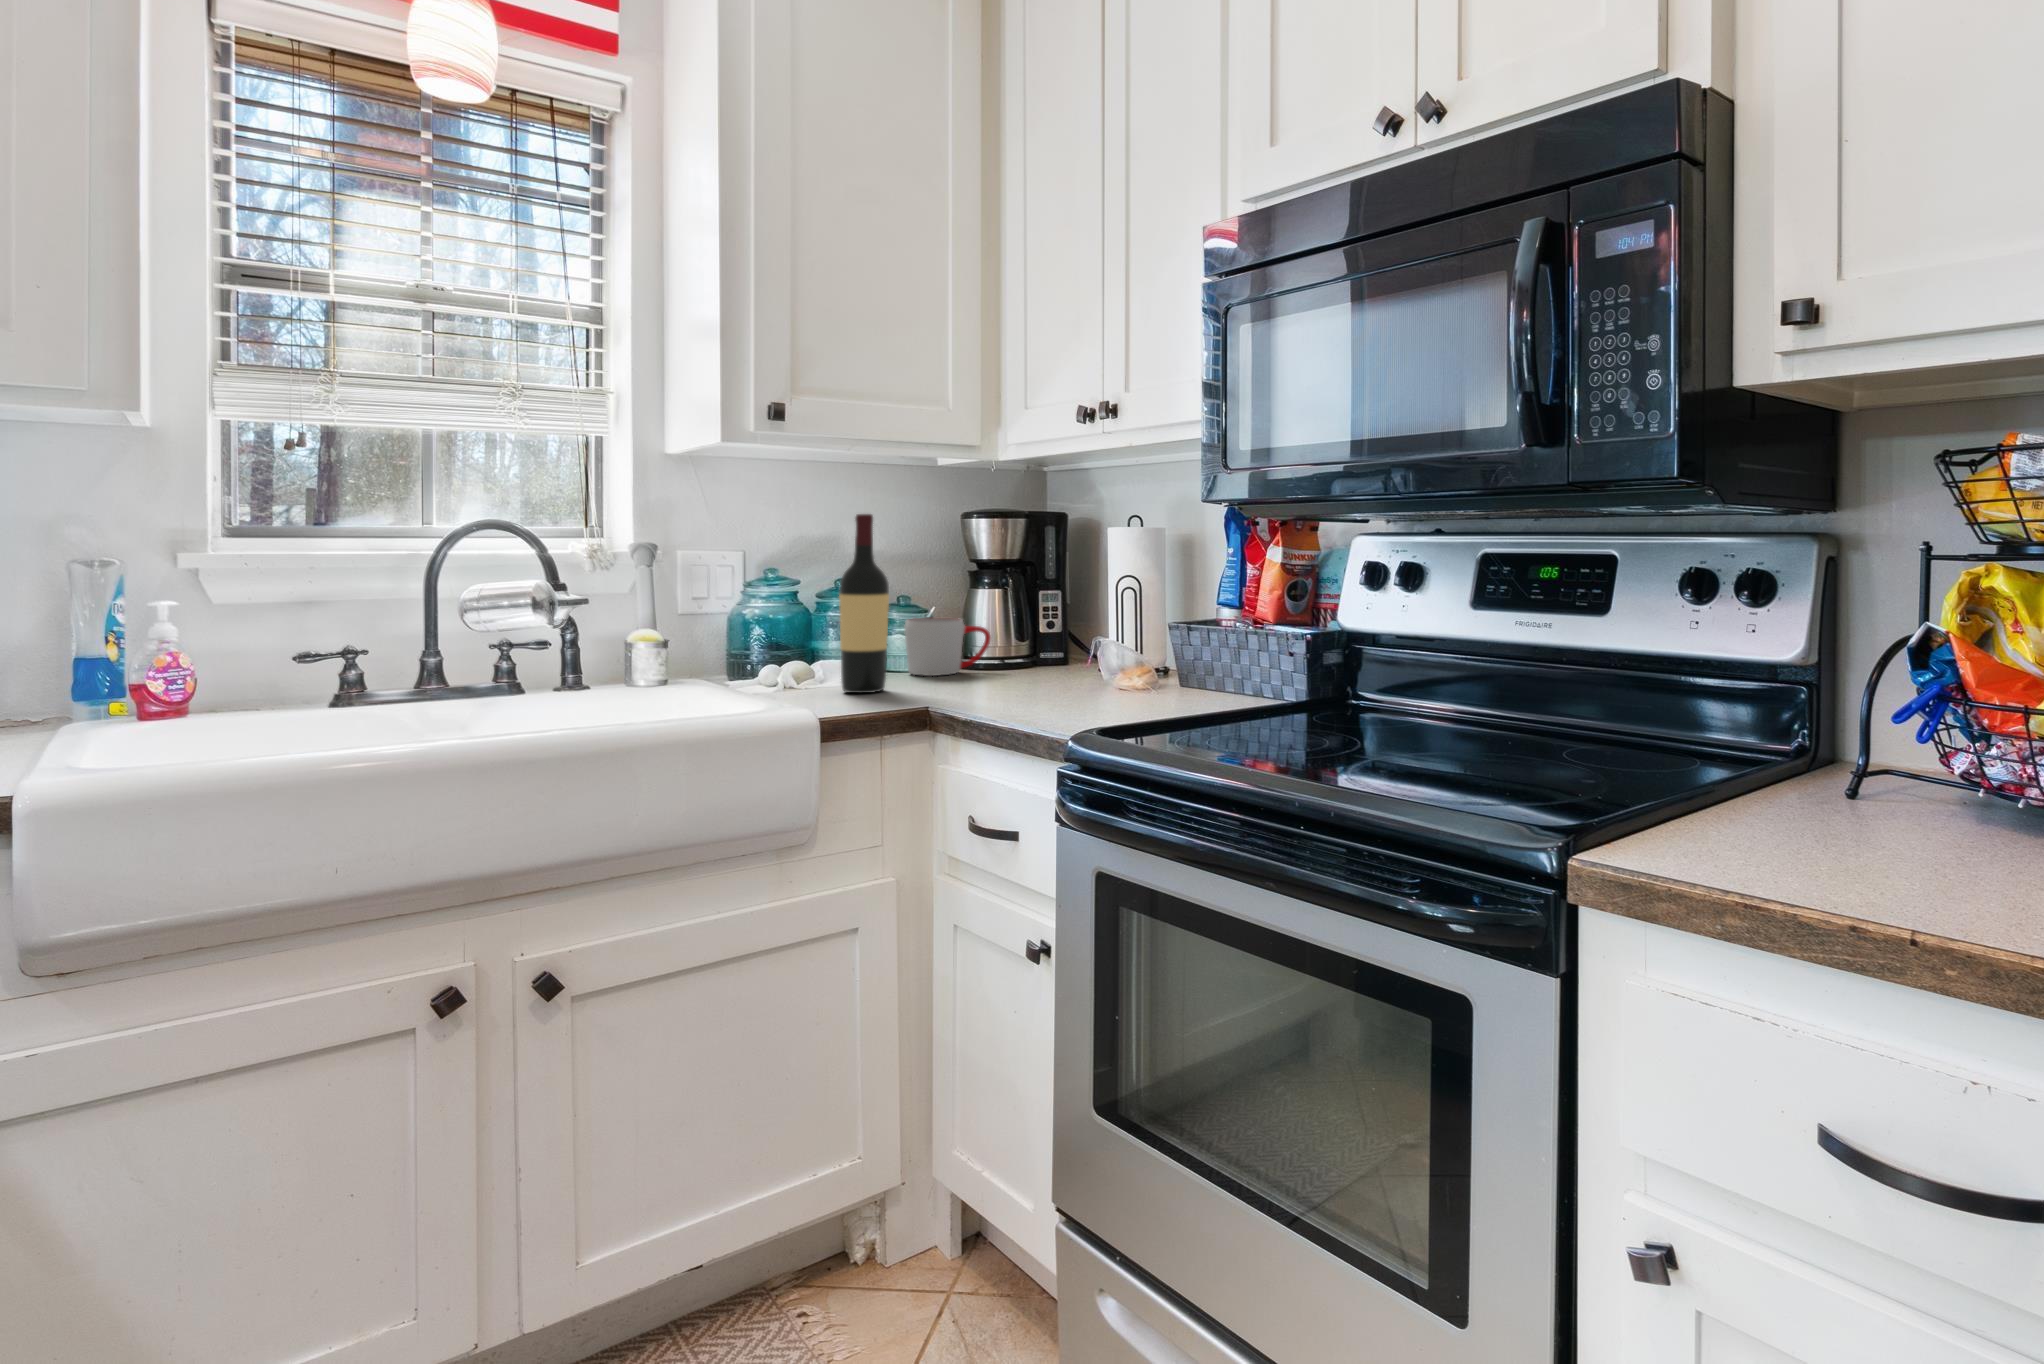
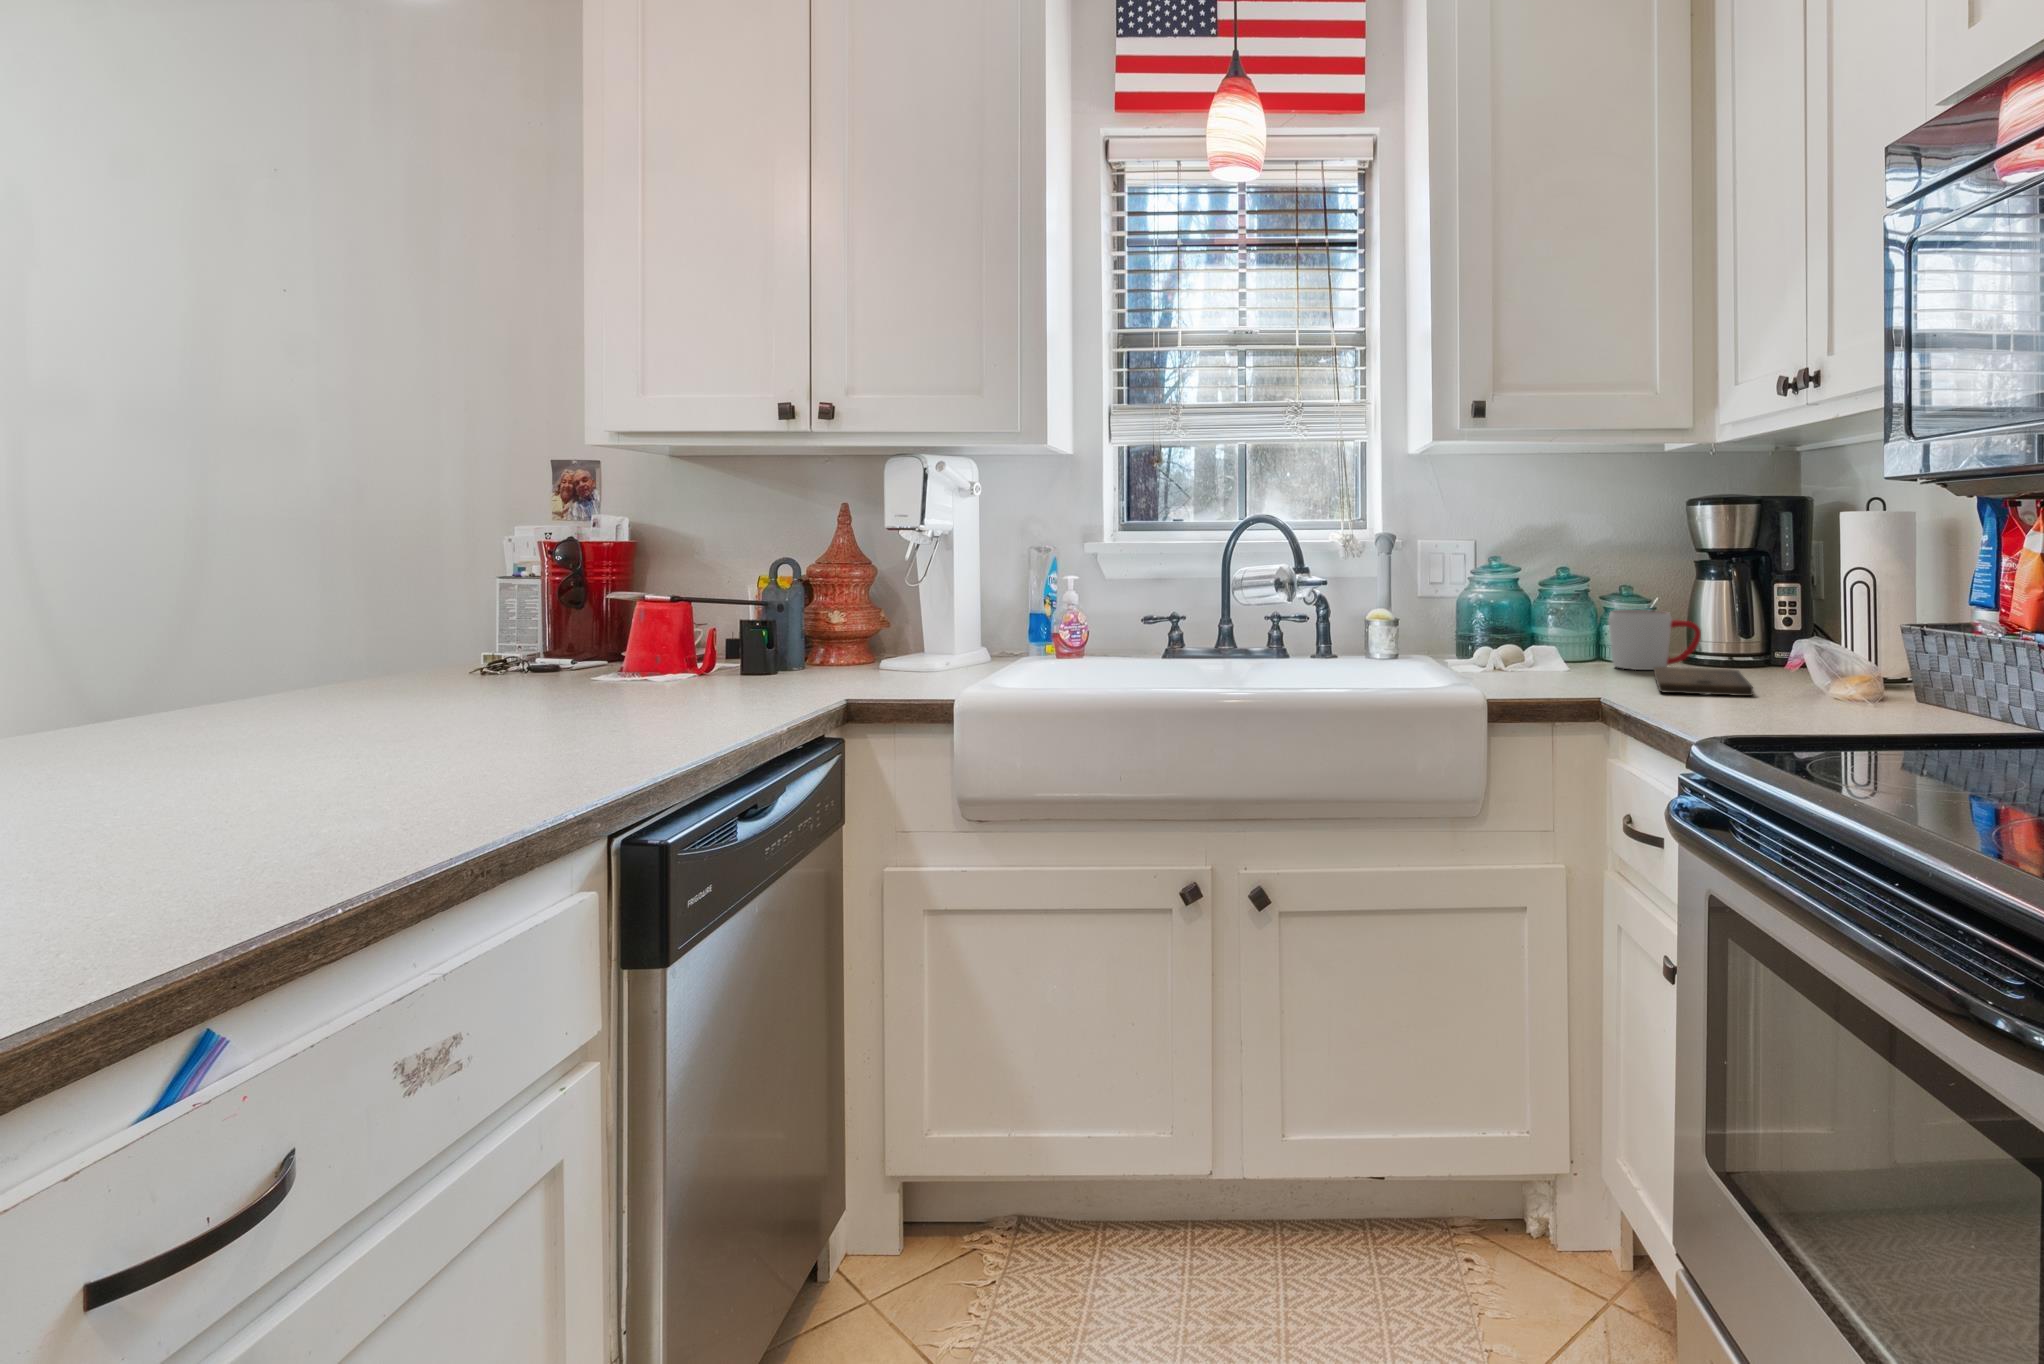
wine bottle: present [839,514,889,693] -> none [1528,502,1576,680]
cutting board: none [958,669,1060,696] -> present [1654,667,1753,696]

